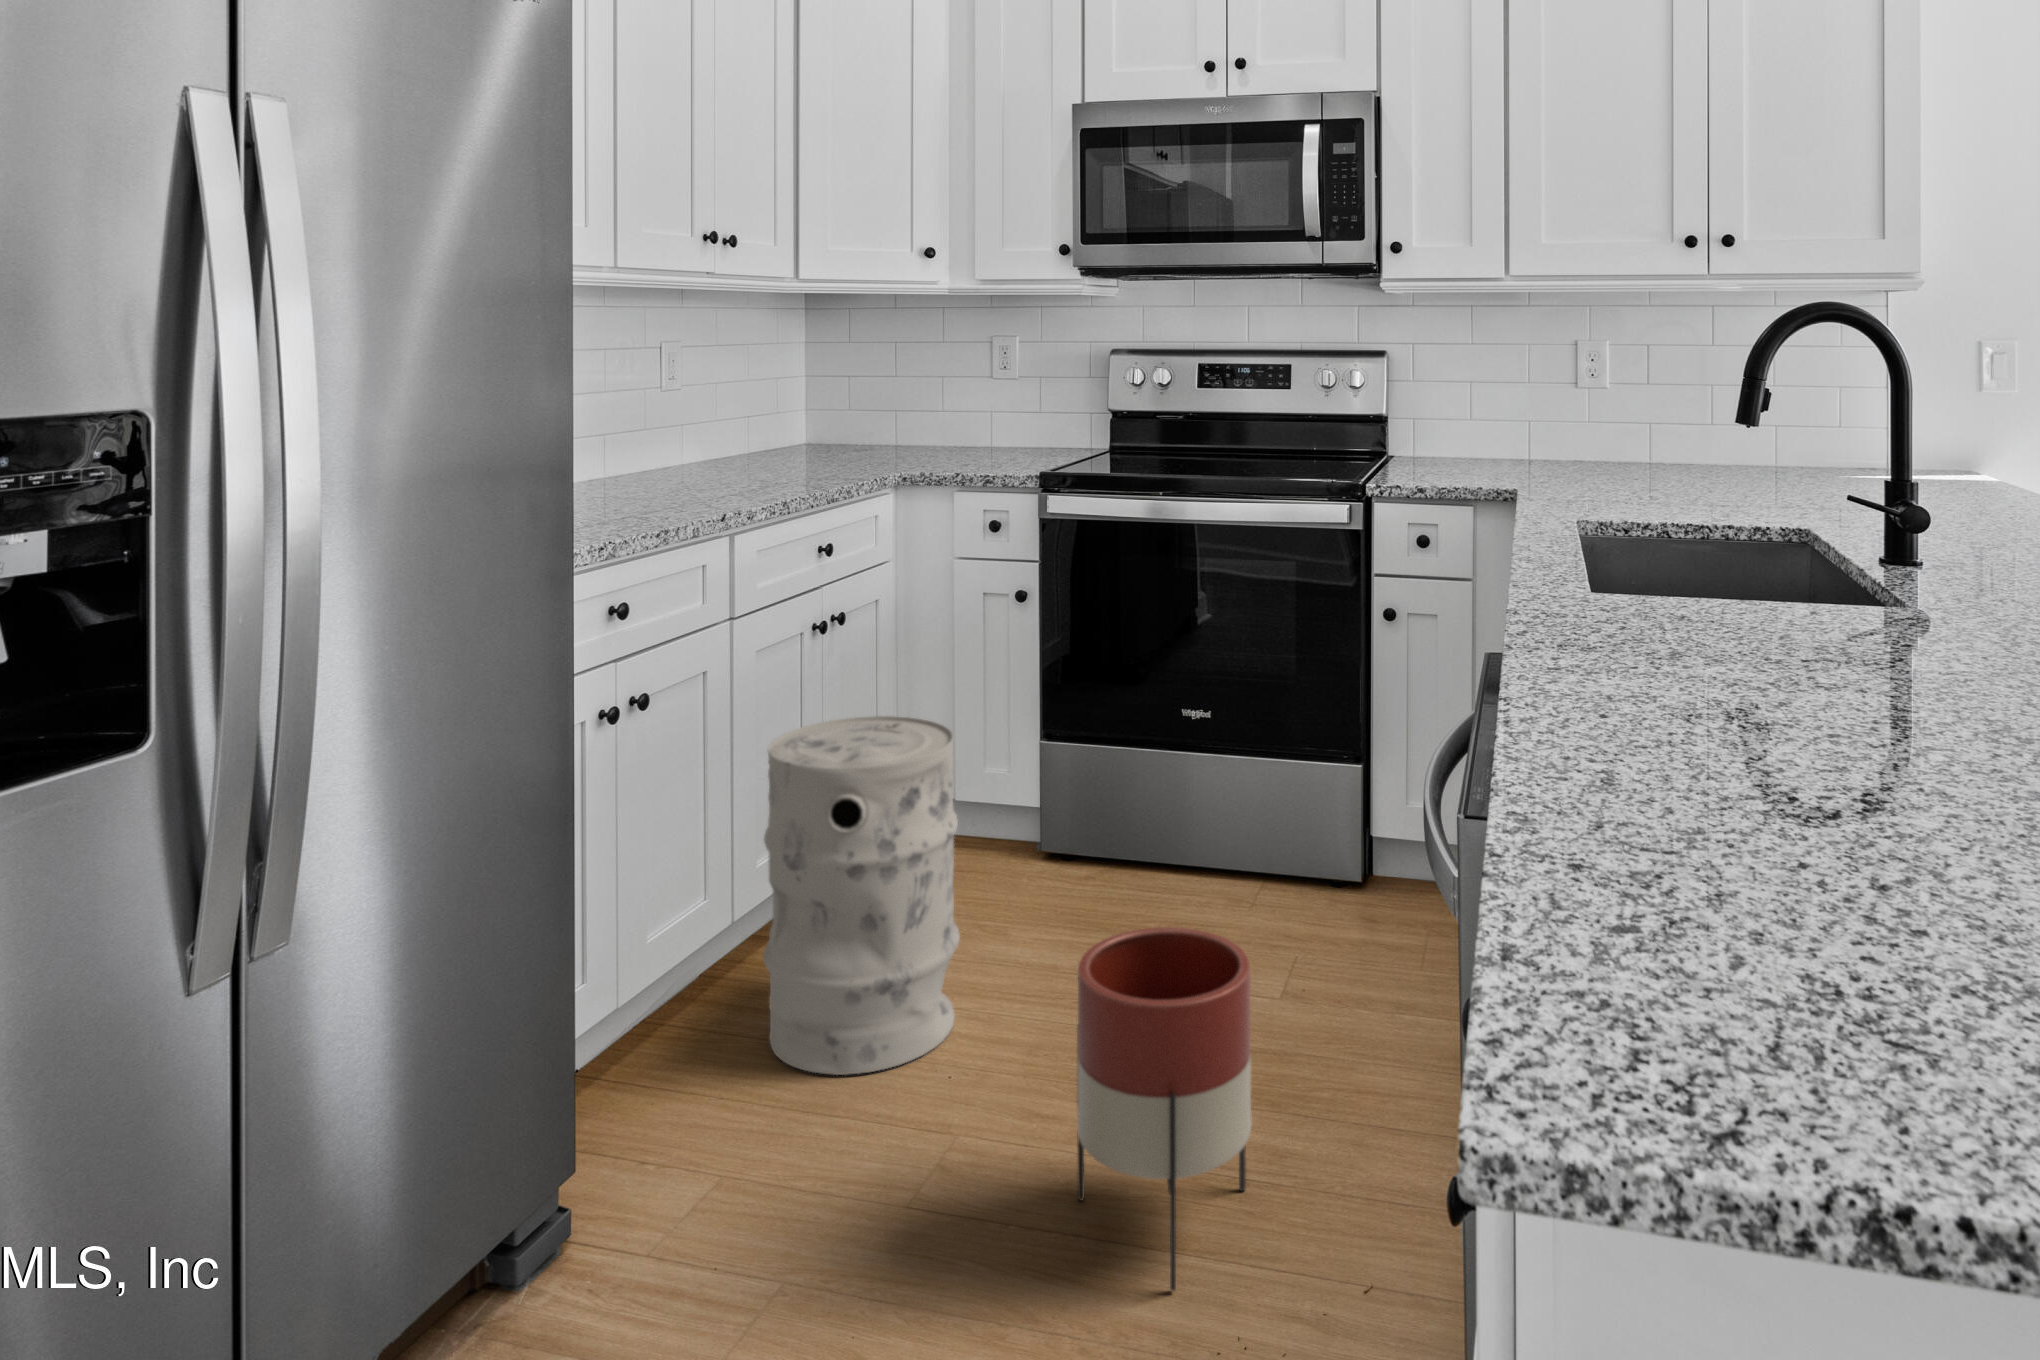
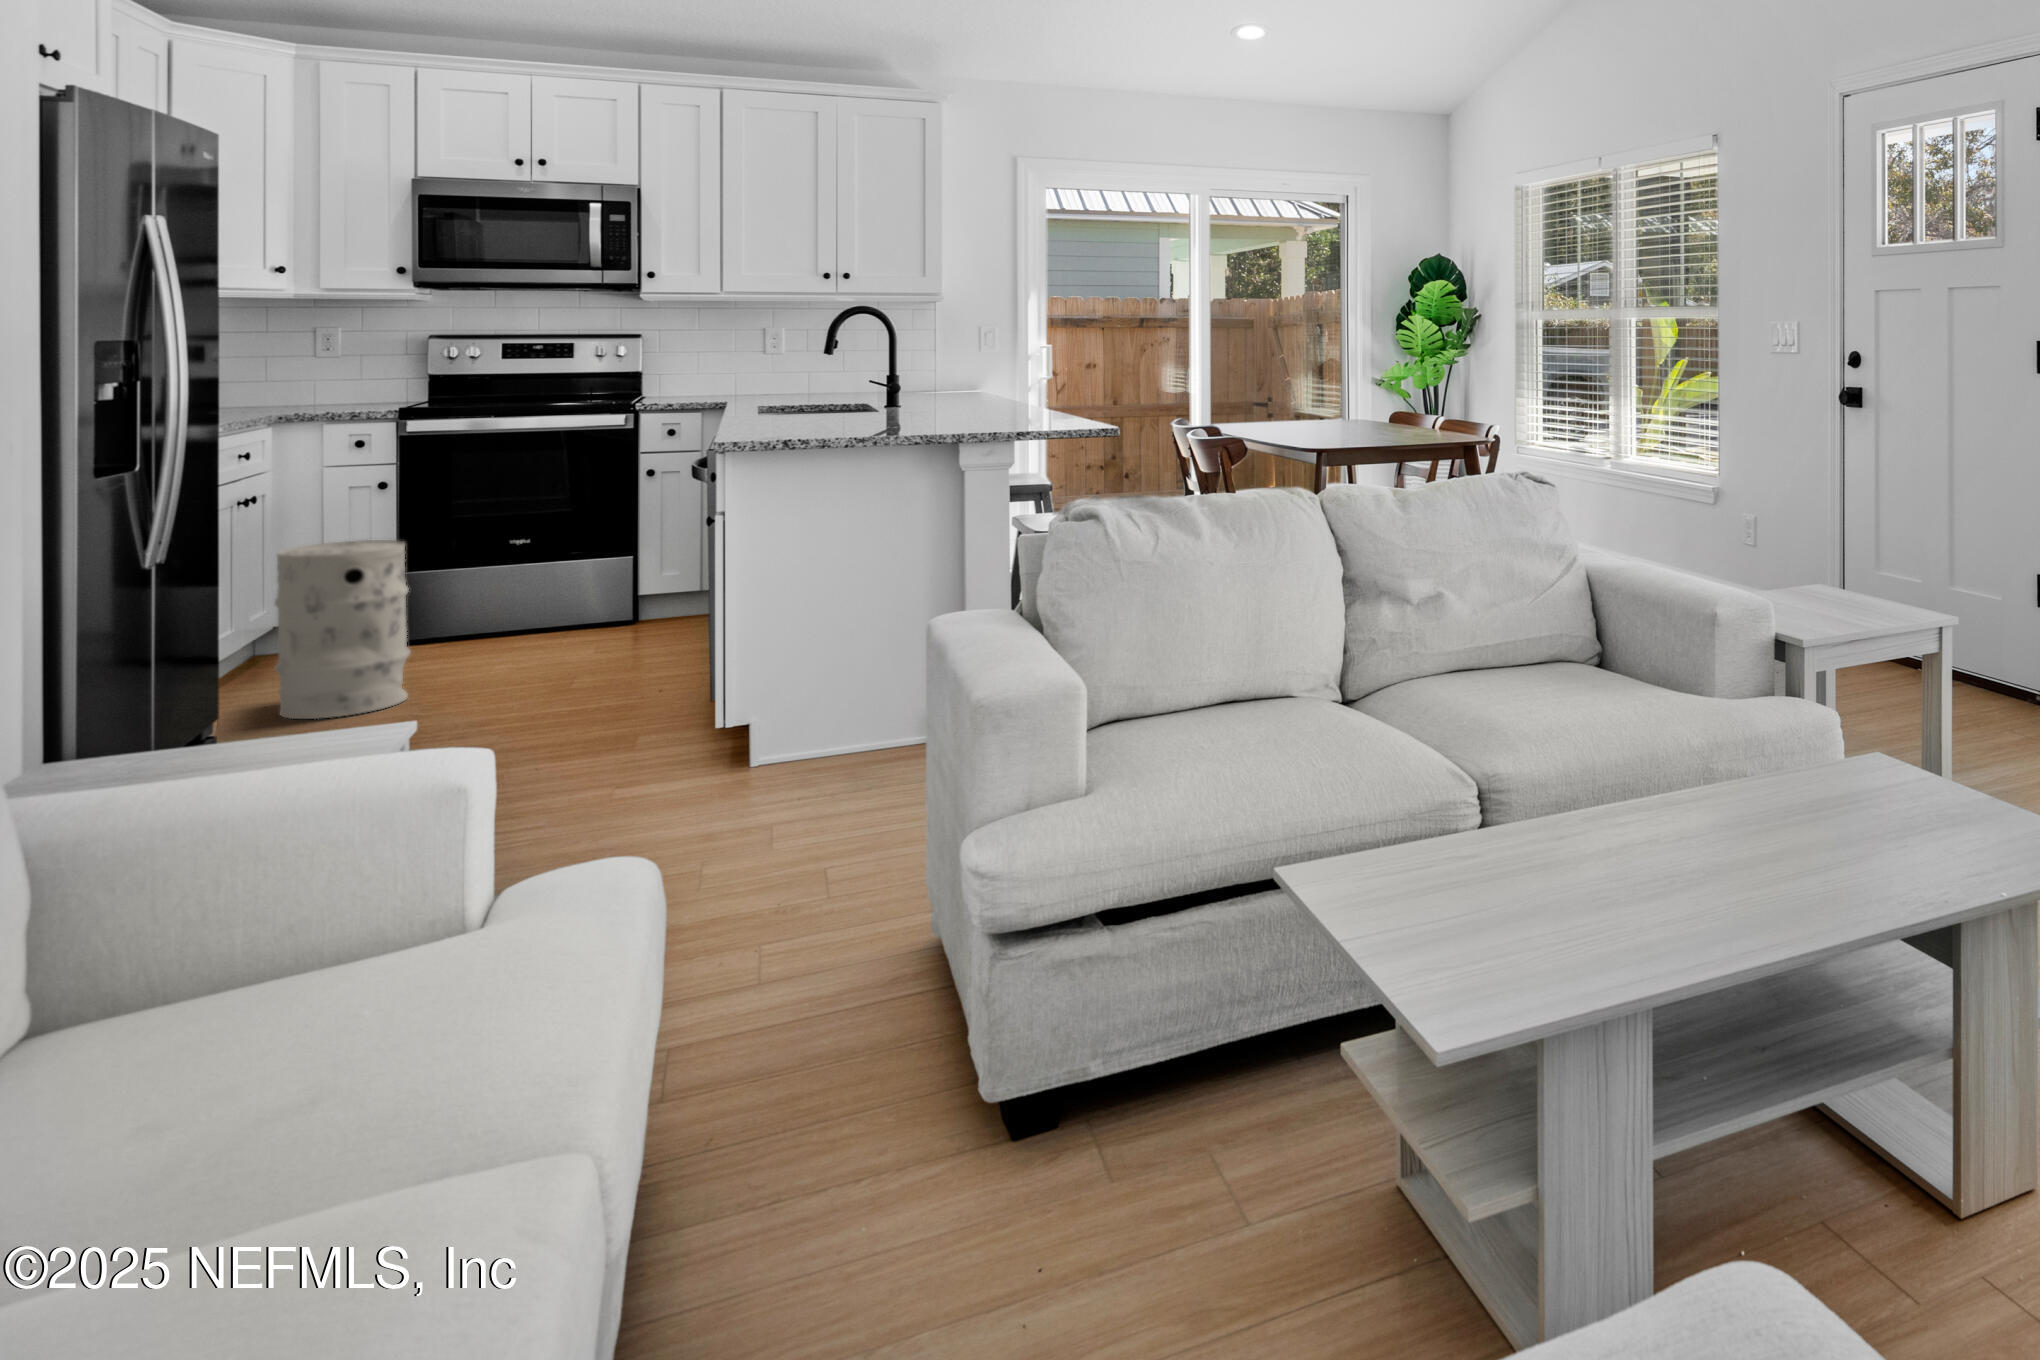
planter: present [1077,927,1252,1291] -> none [532,589,627,716]

